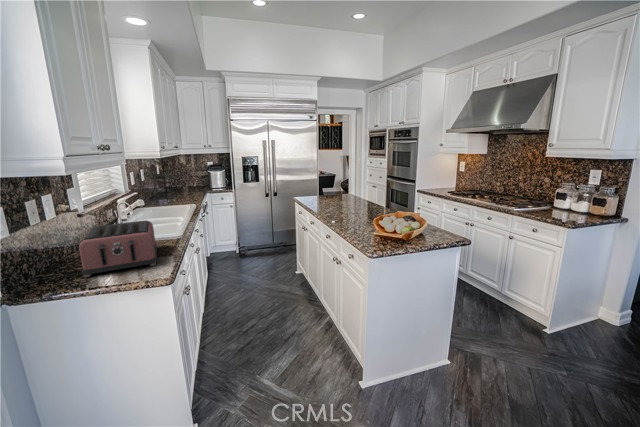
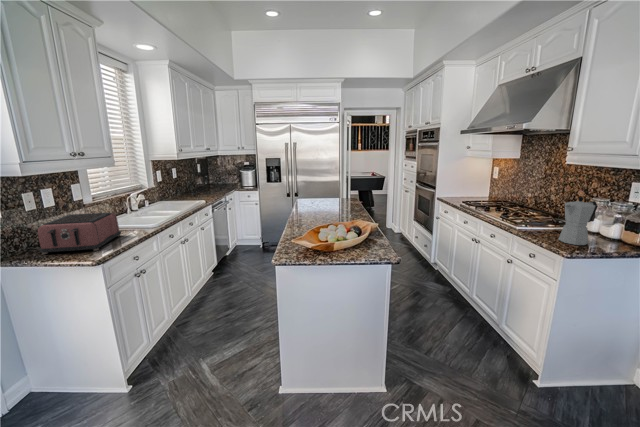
moka pot: none [554,182,581,219] -> present [559,197,598,245]

